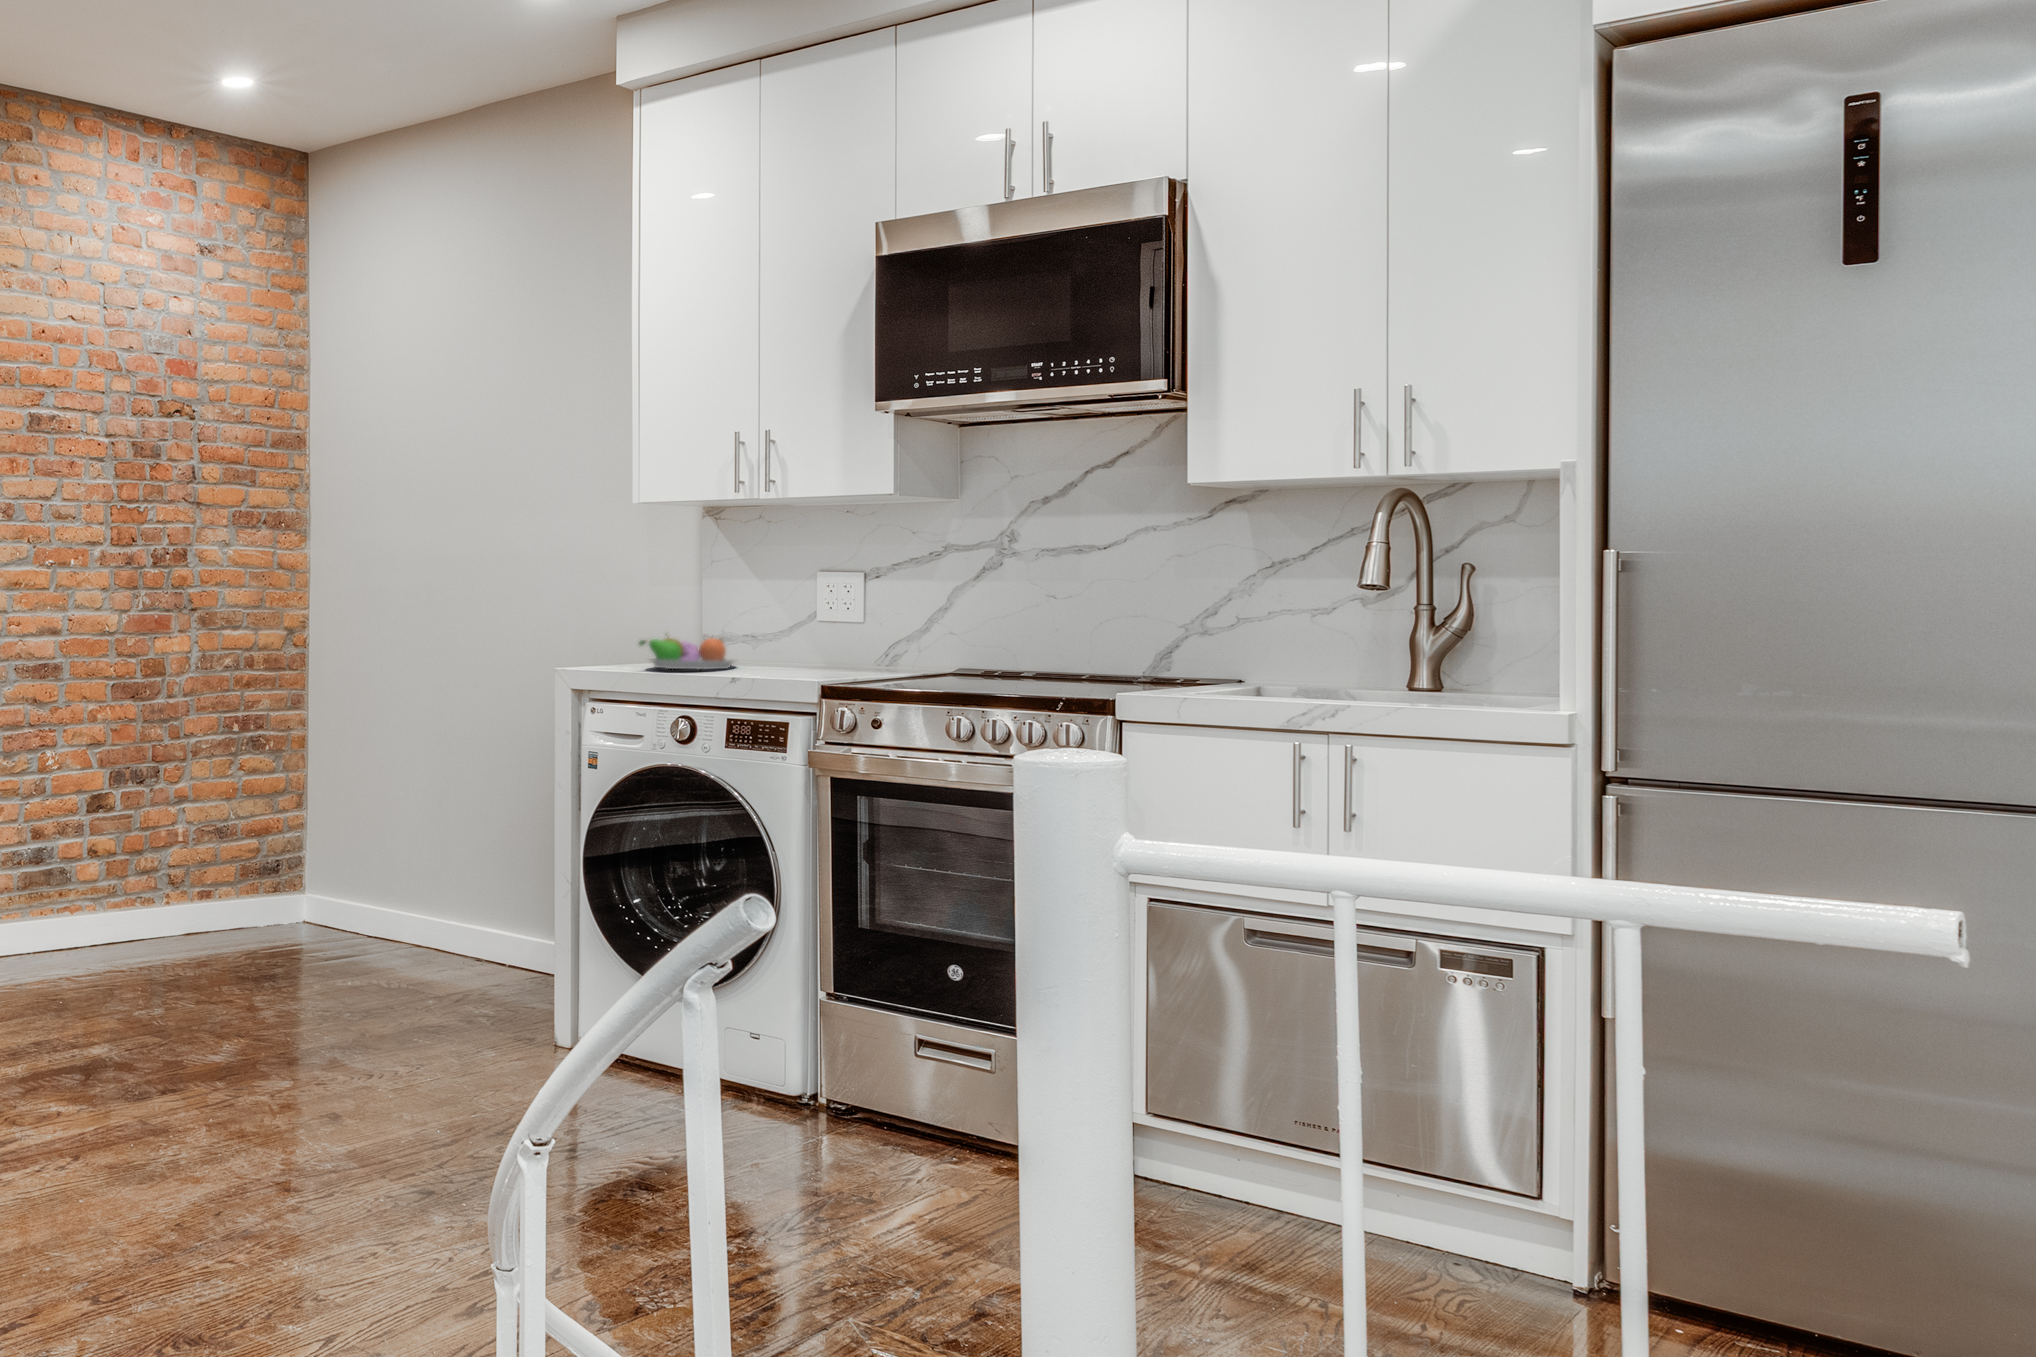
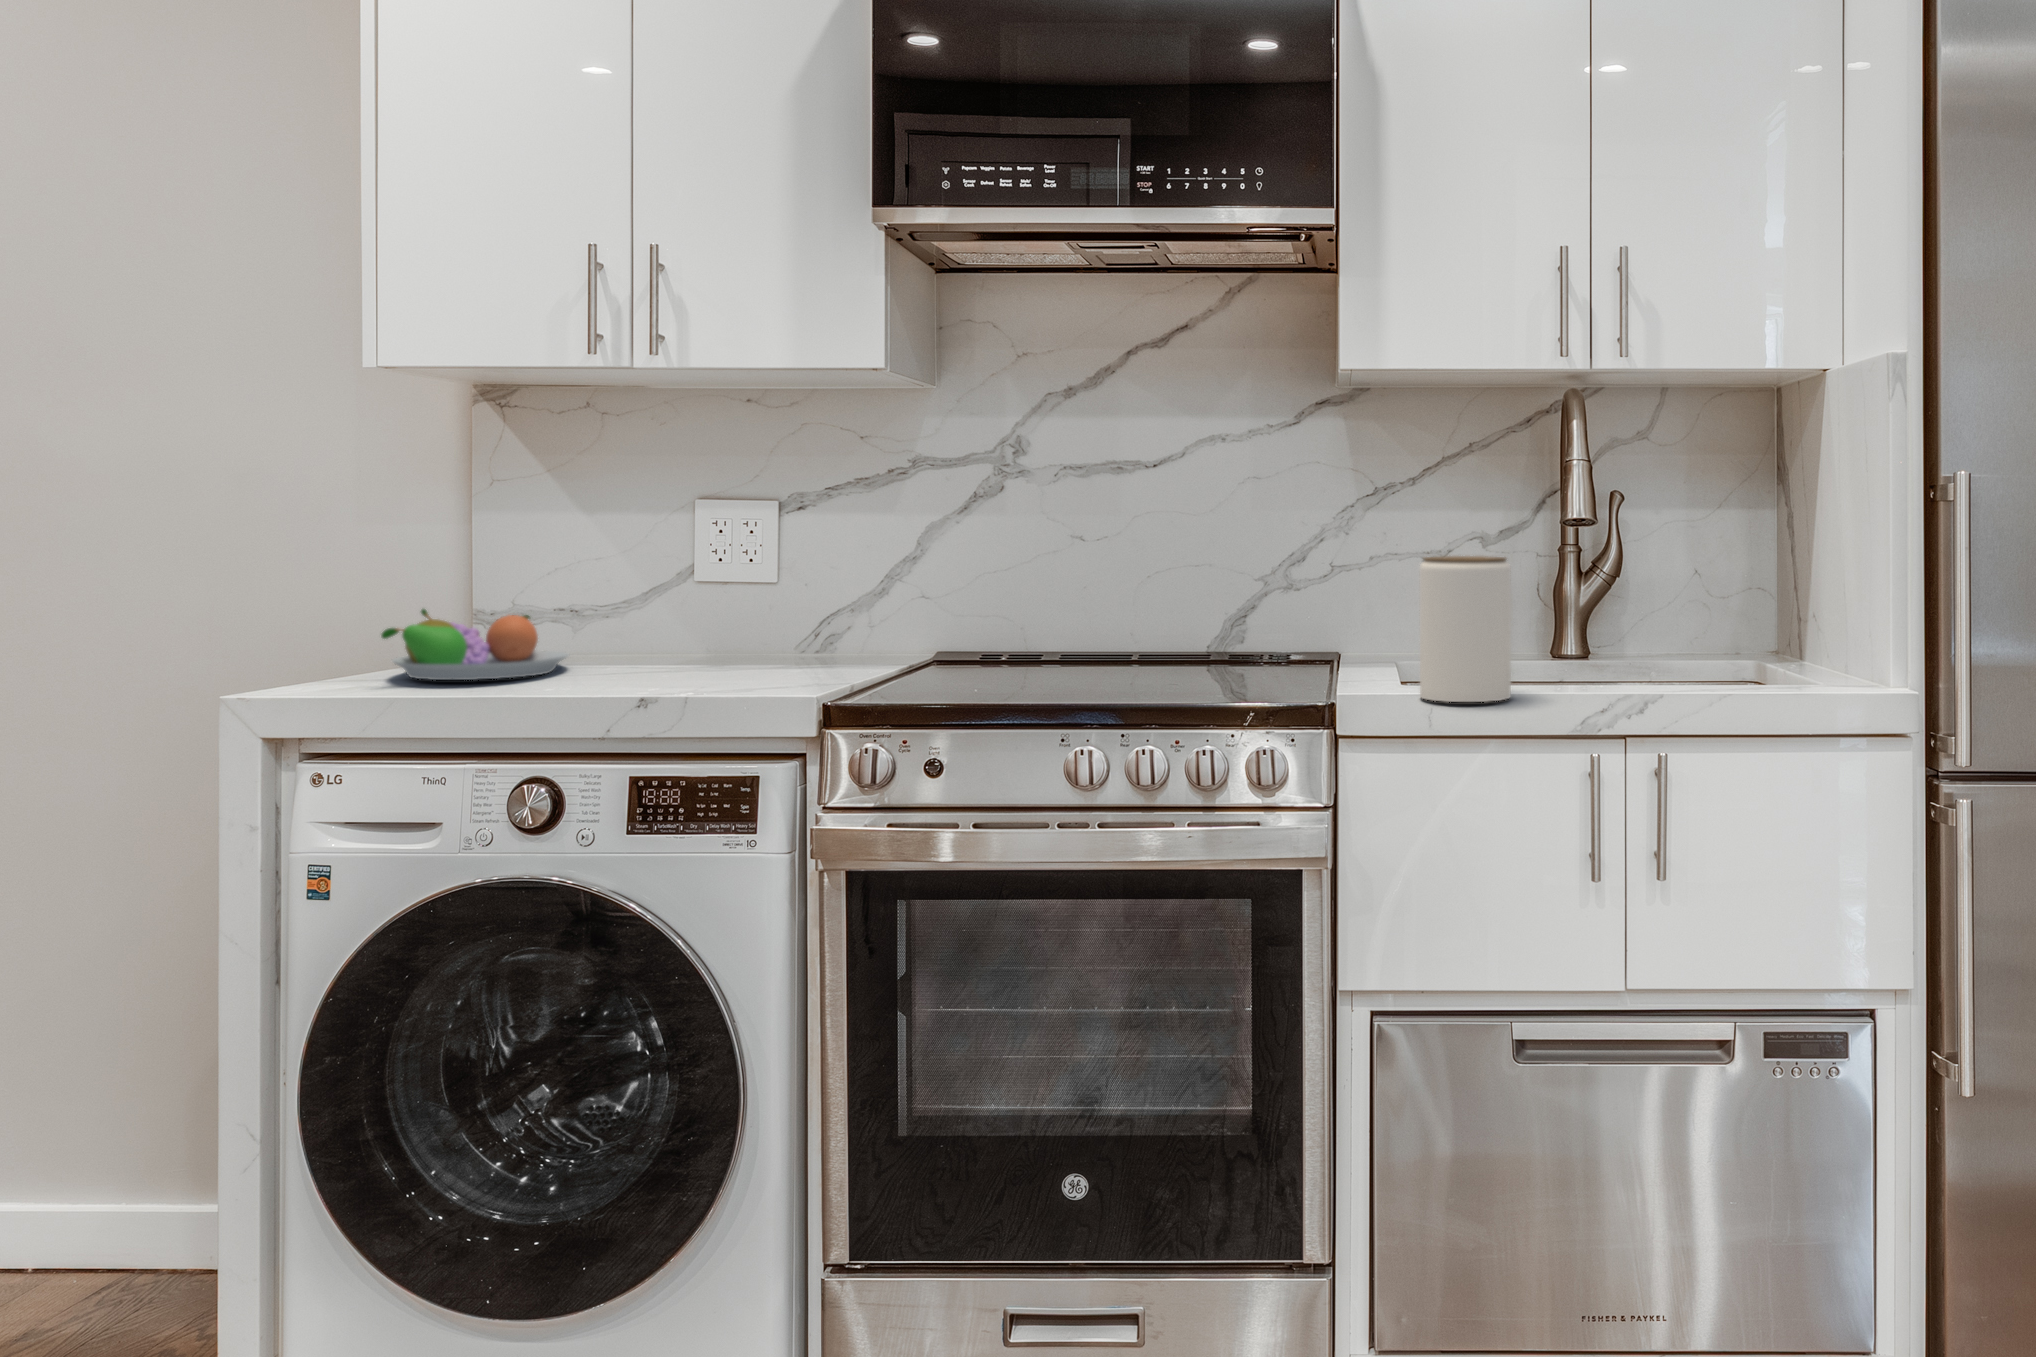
jar: none [1181,607,1250,702] -> present [1420,556,1511,702]

